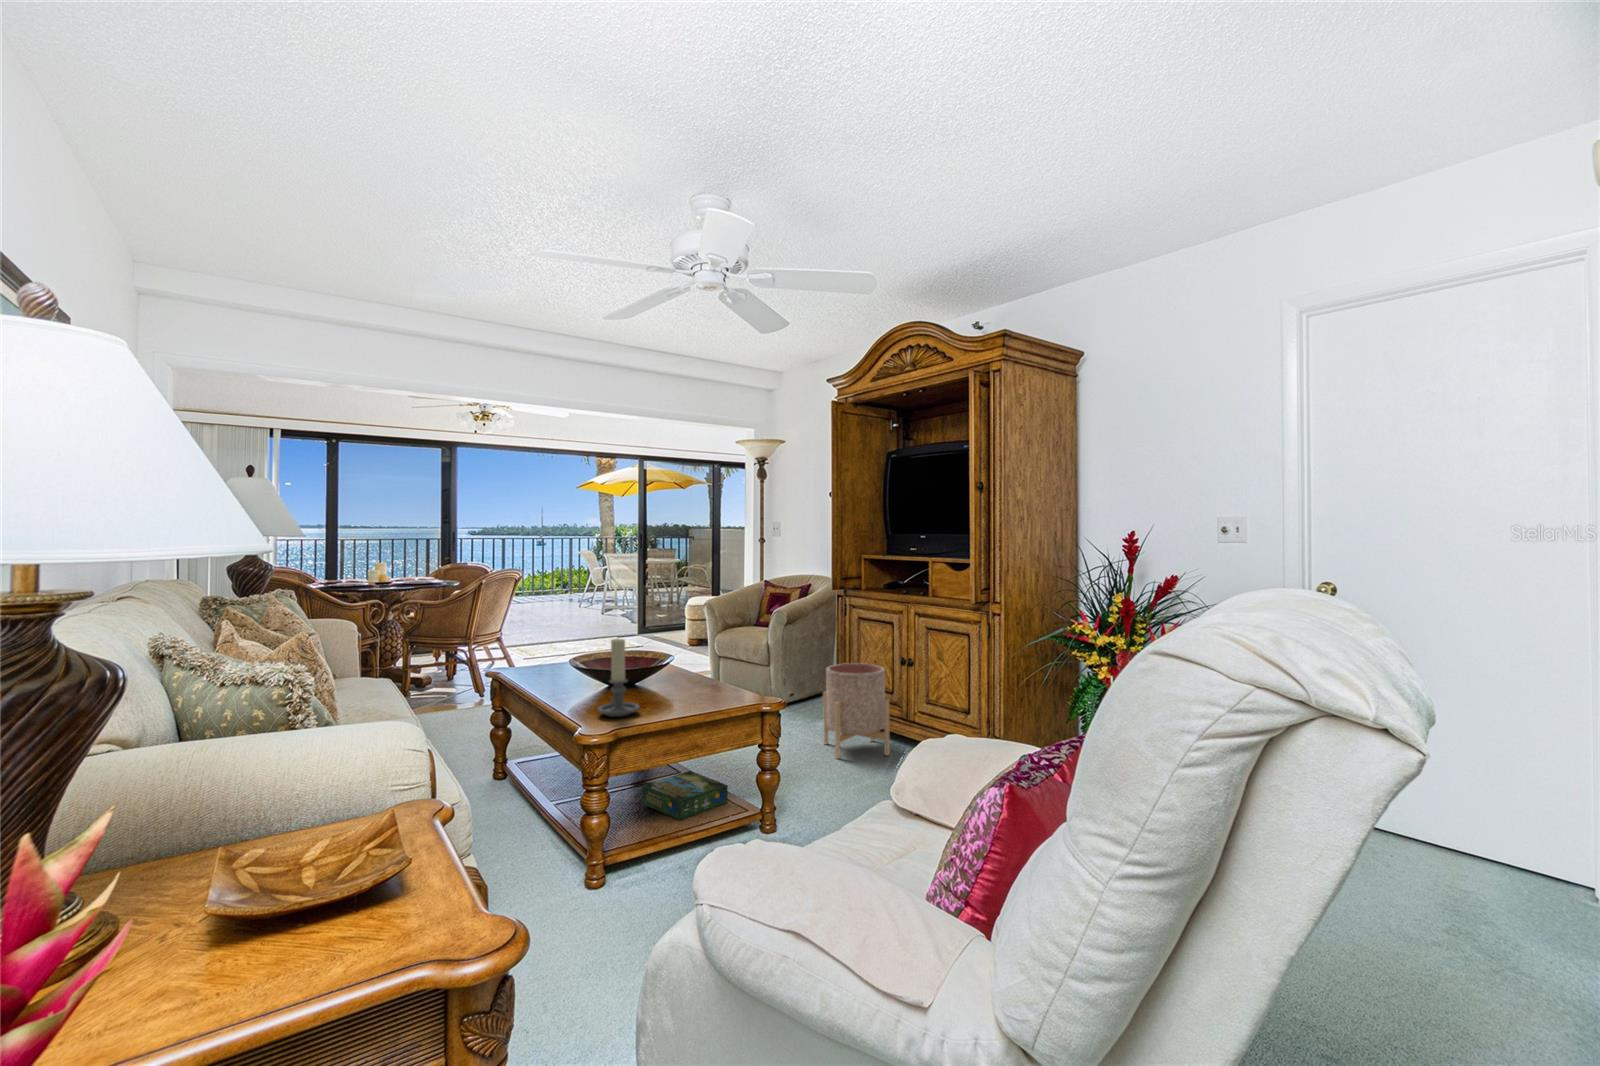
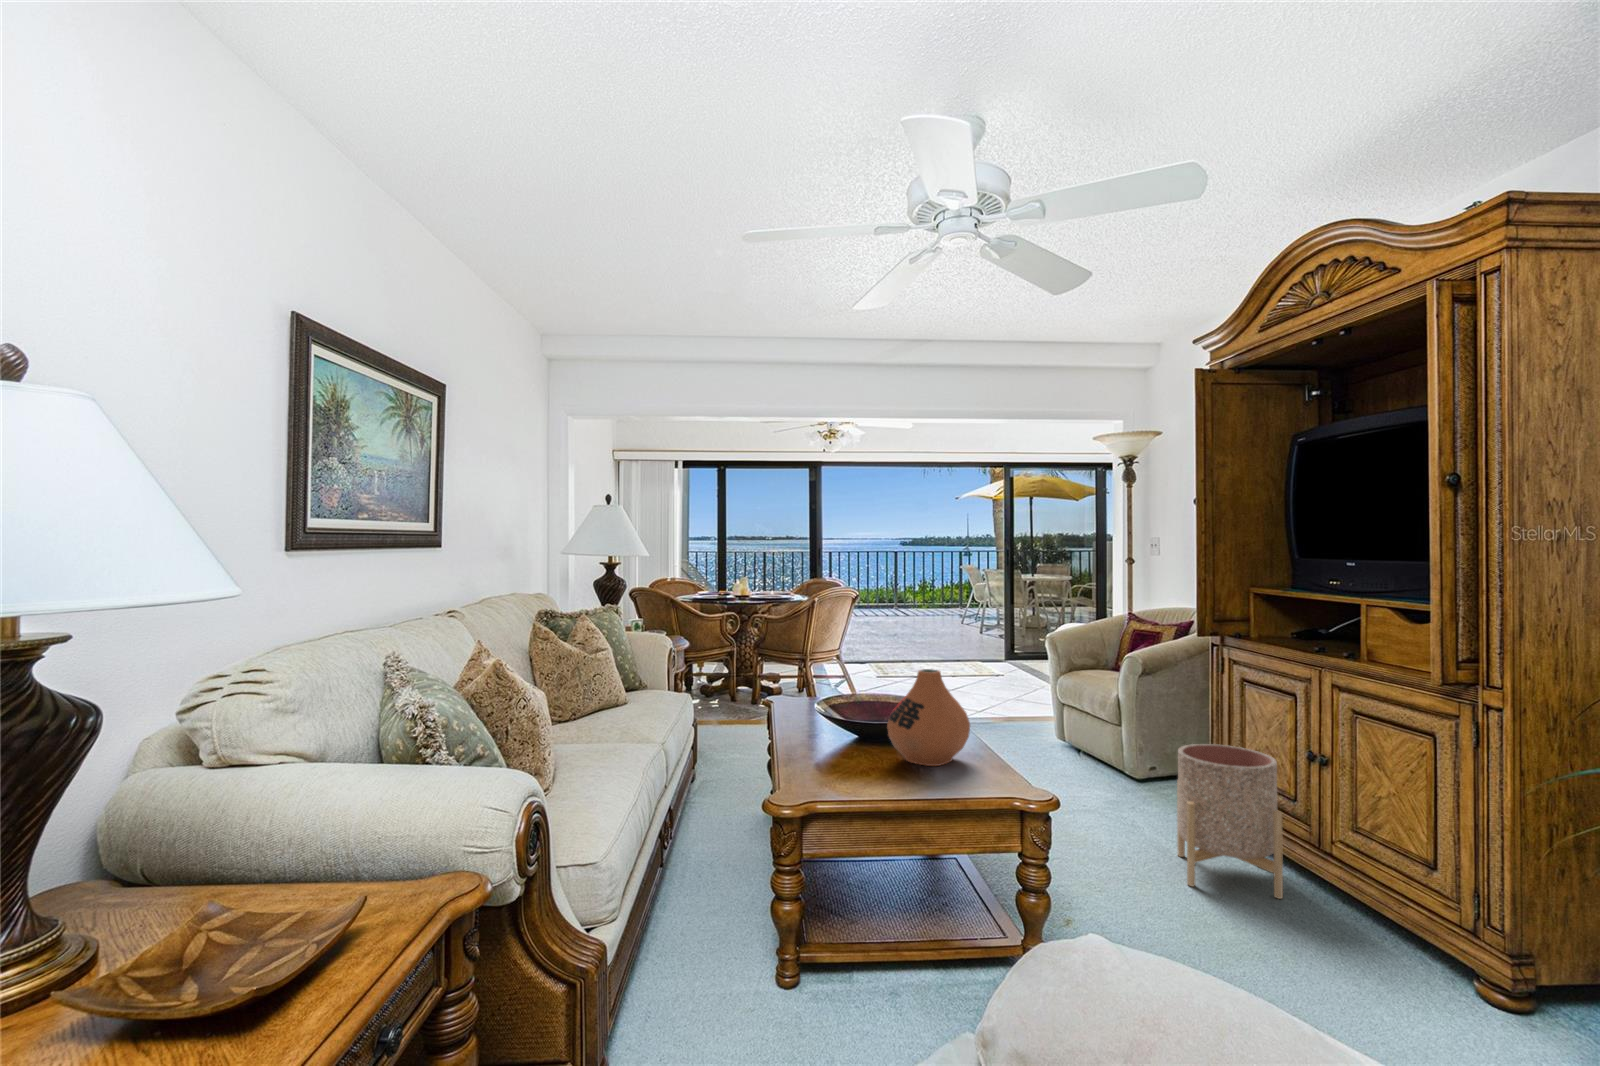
vase: none [647,623,708,695] -> present [887,669,970,766]
candle holder: present [598,638,639,717] -> none [804,685,857,788]
board game: present [642,771,728,820] -> none [875,867,983,941]

